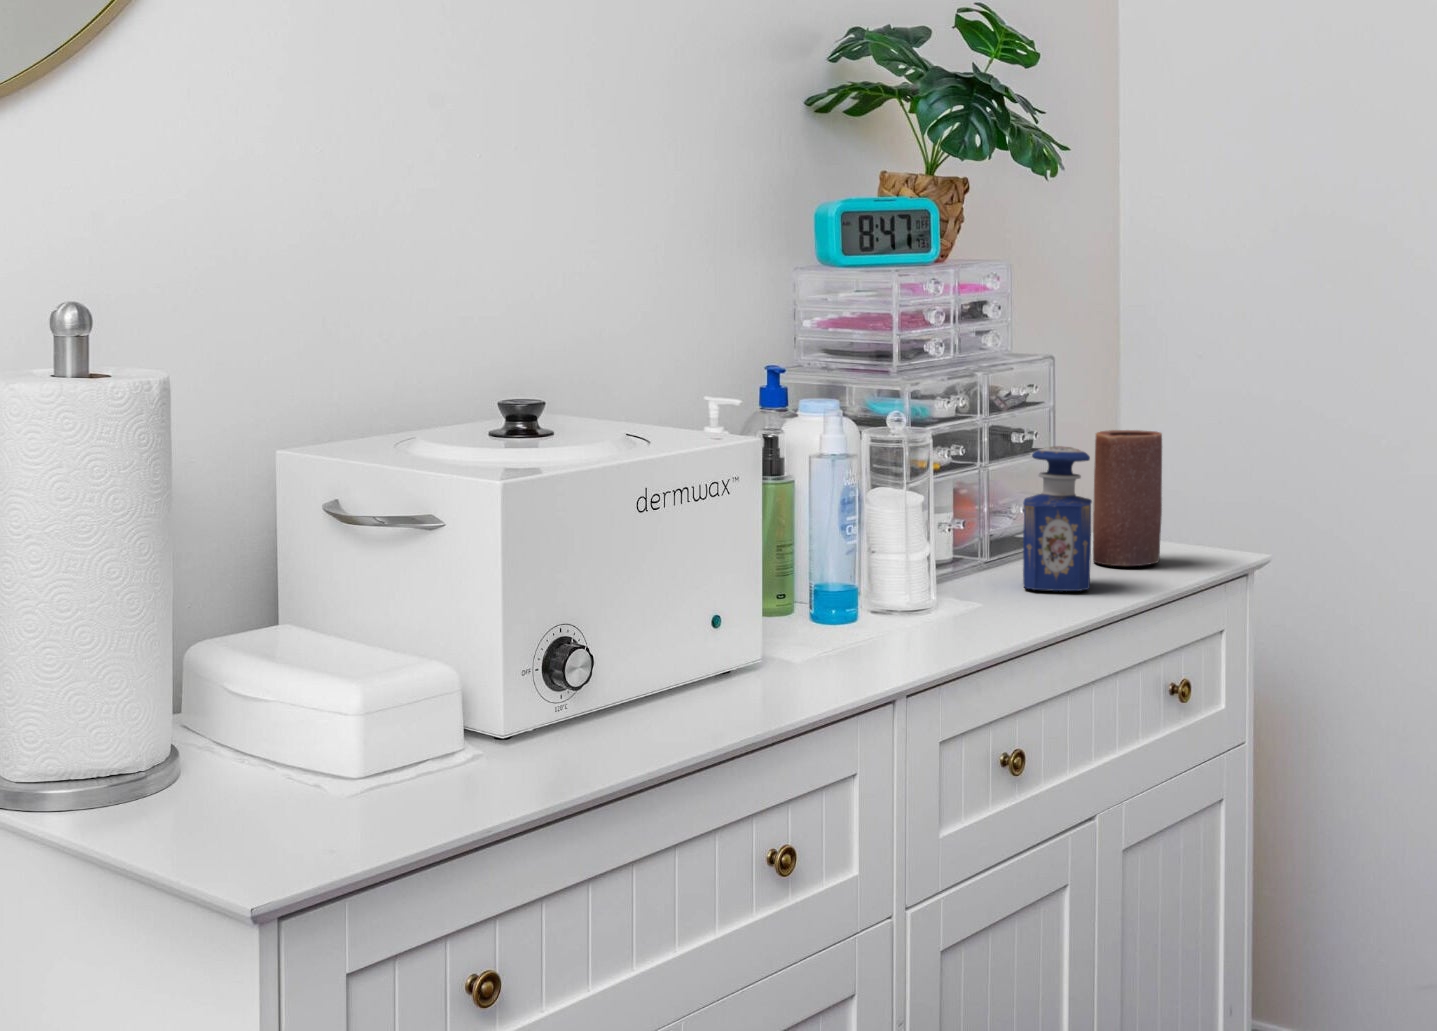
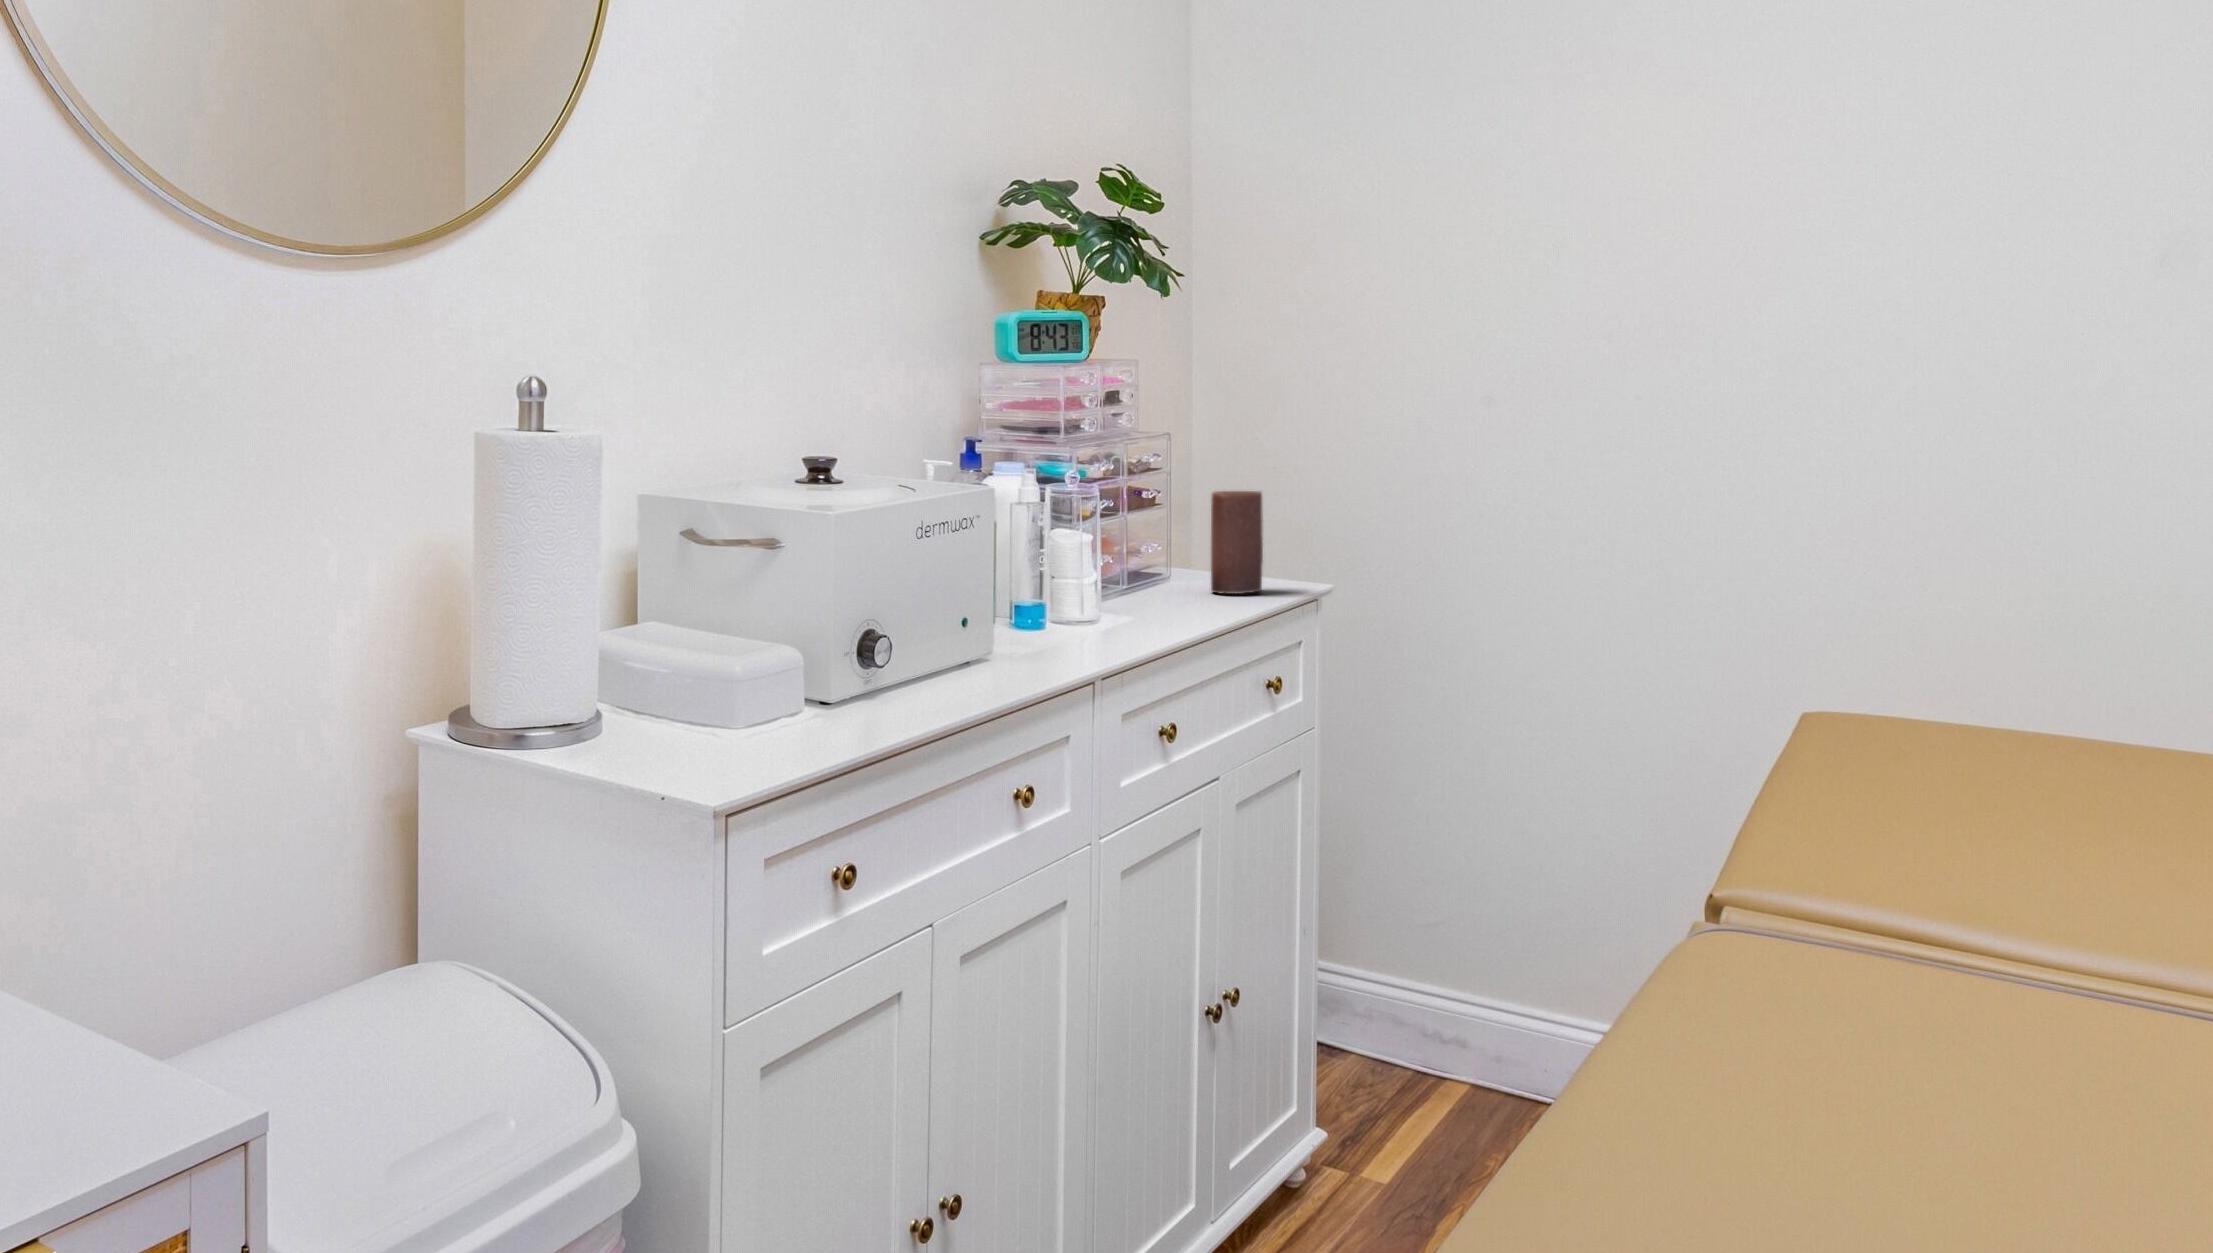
perfume bottle: present [1023,446,1092,591] -> none [1160,498,1210,606]

